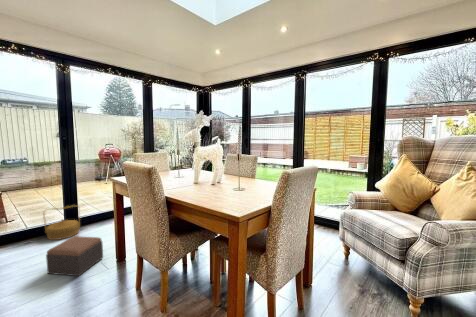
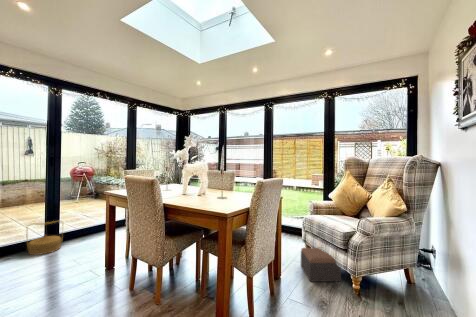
footstool: present [46,236,103,276] -> present [301,248,341,282]

